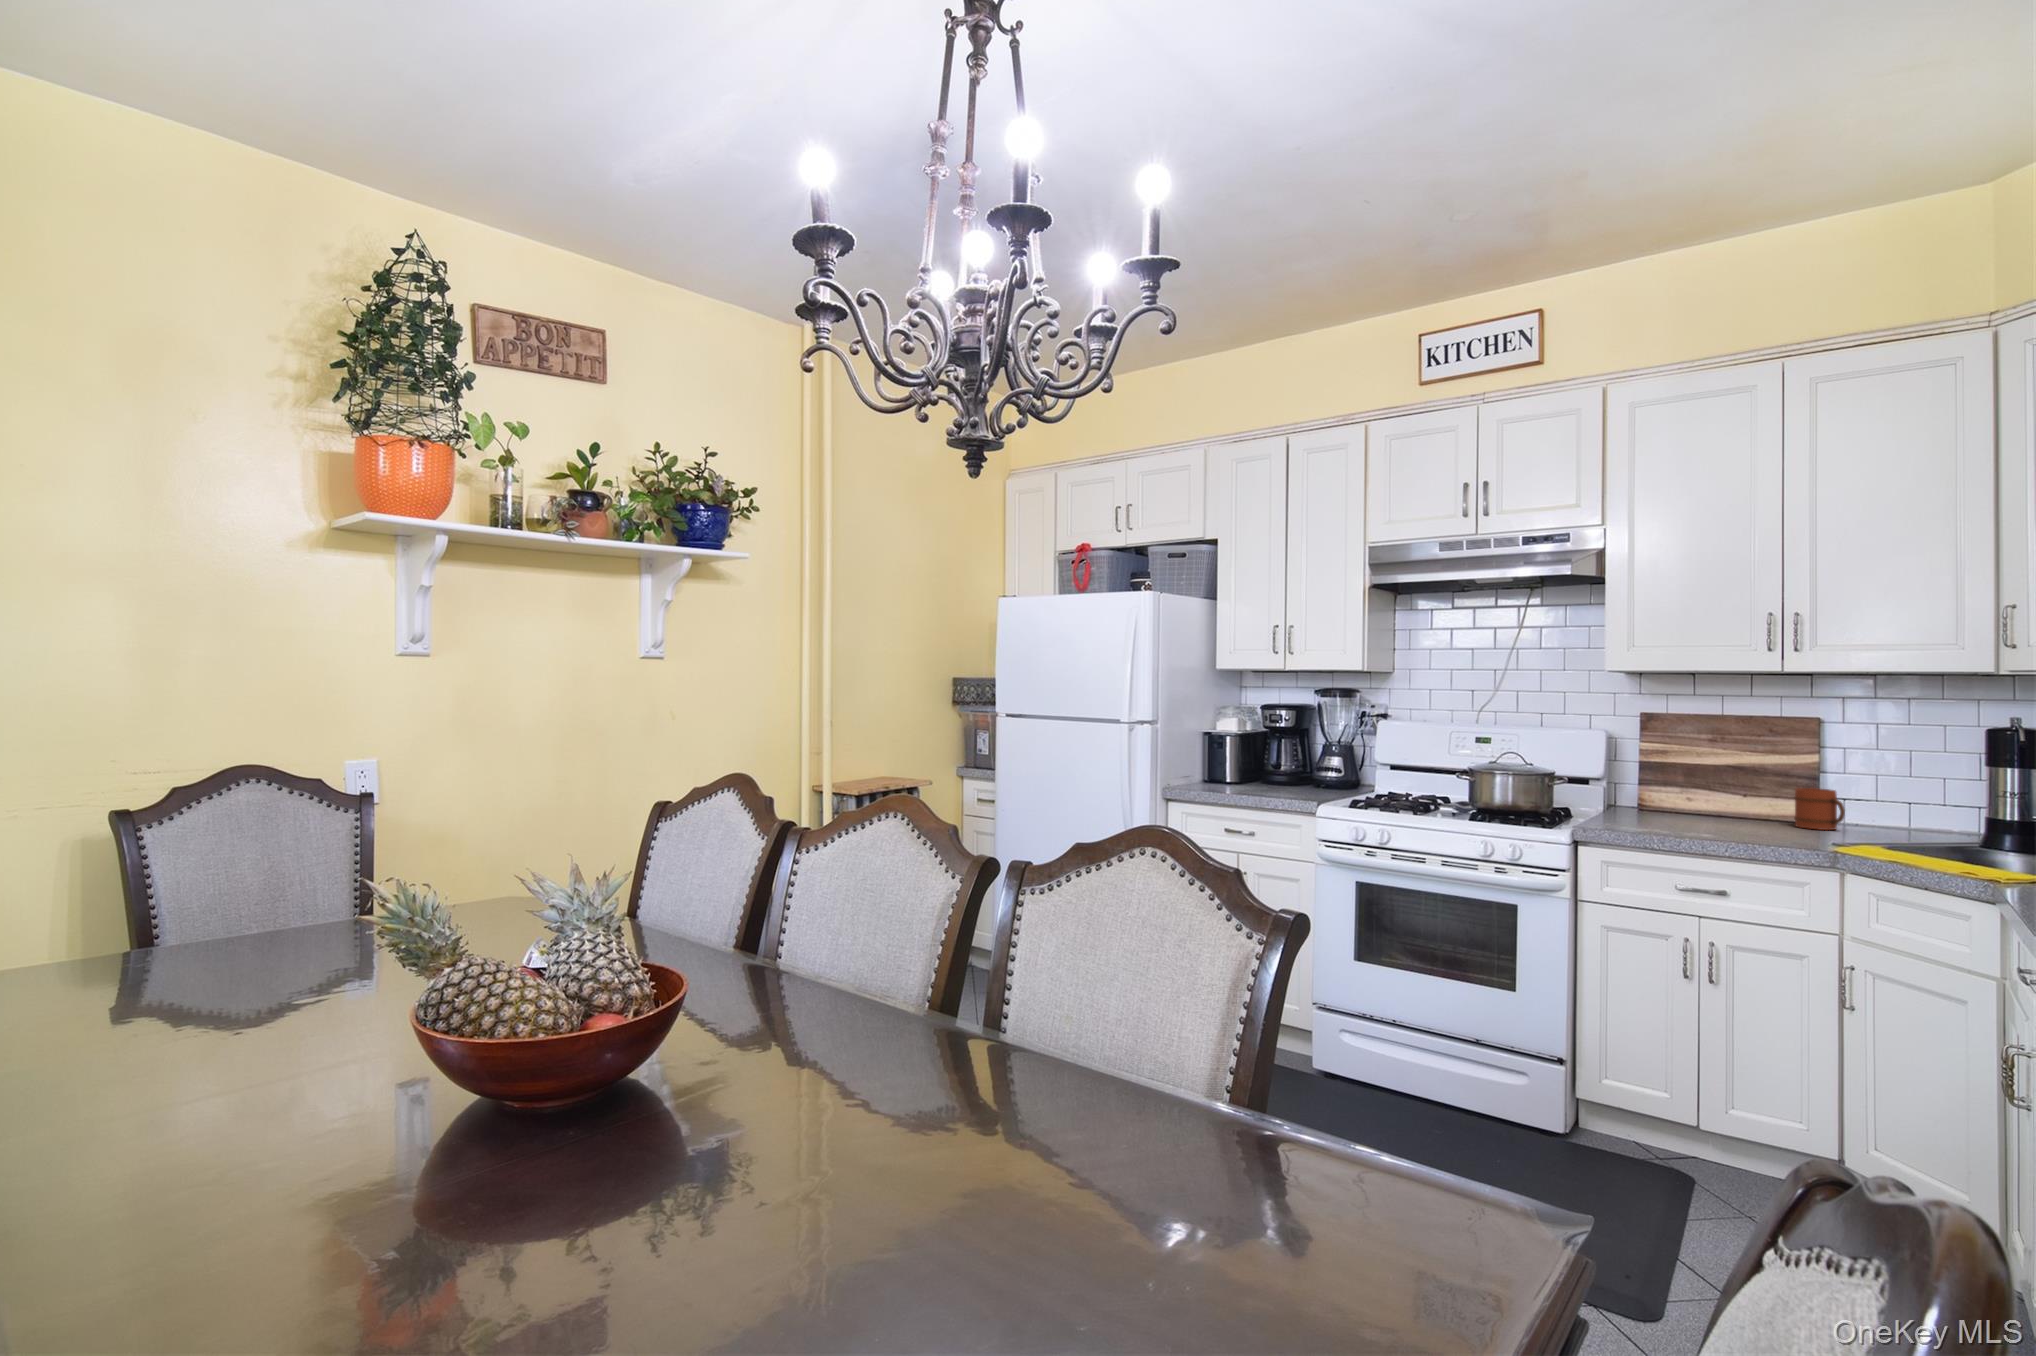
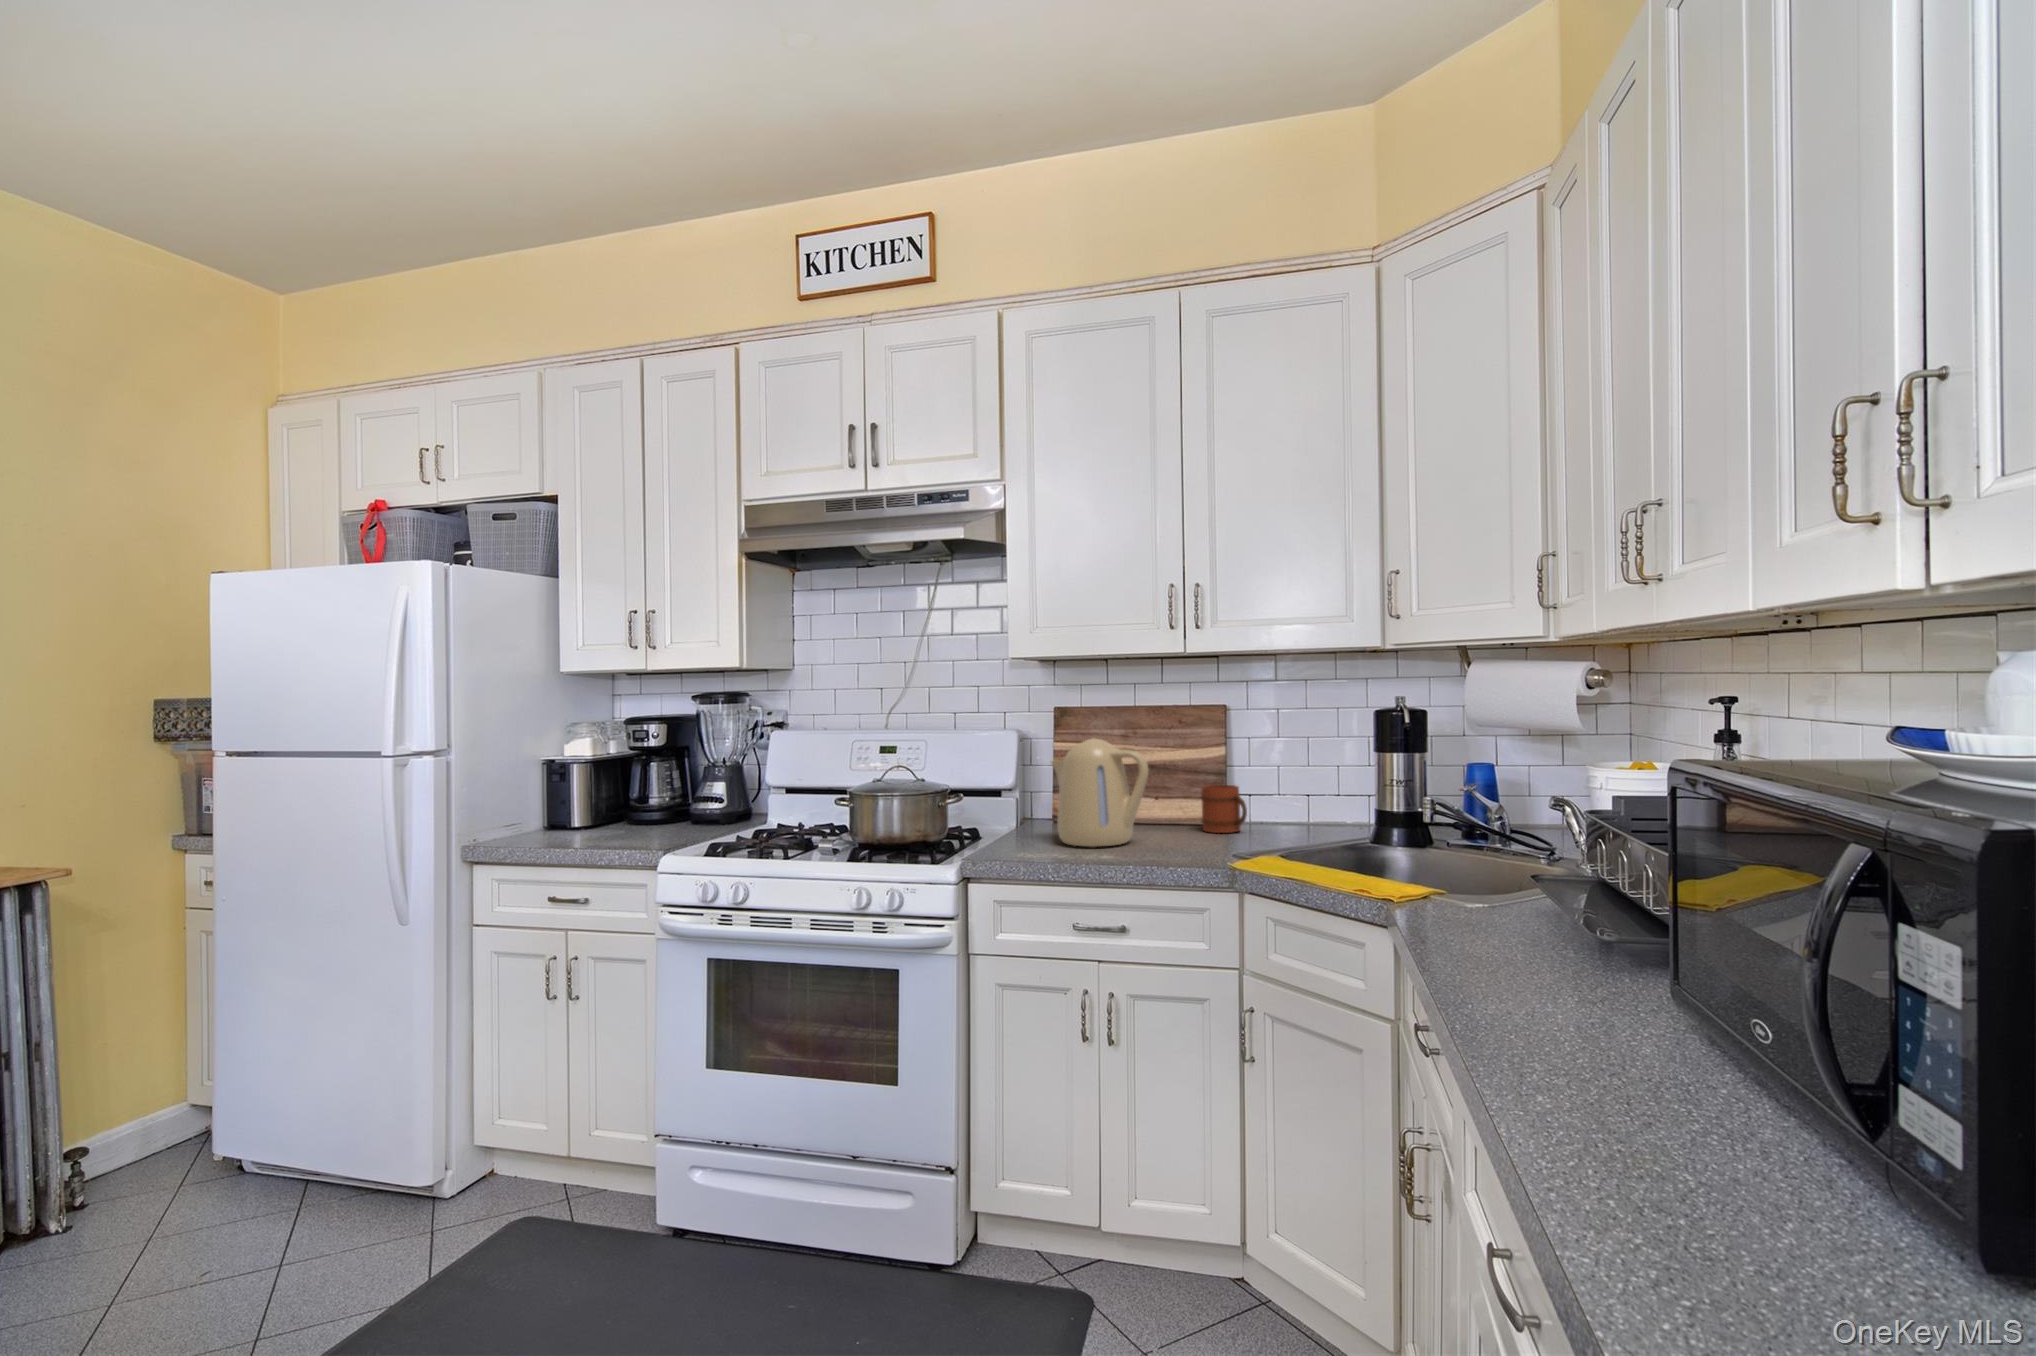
kettle: none [1644,741,1745,829] -> present [1051,739,1149,847]

